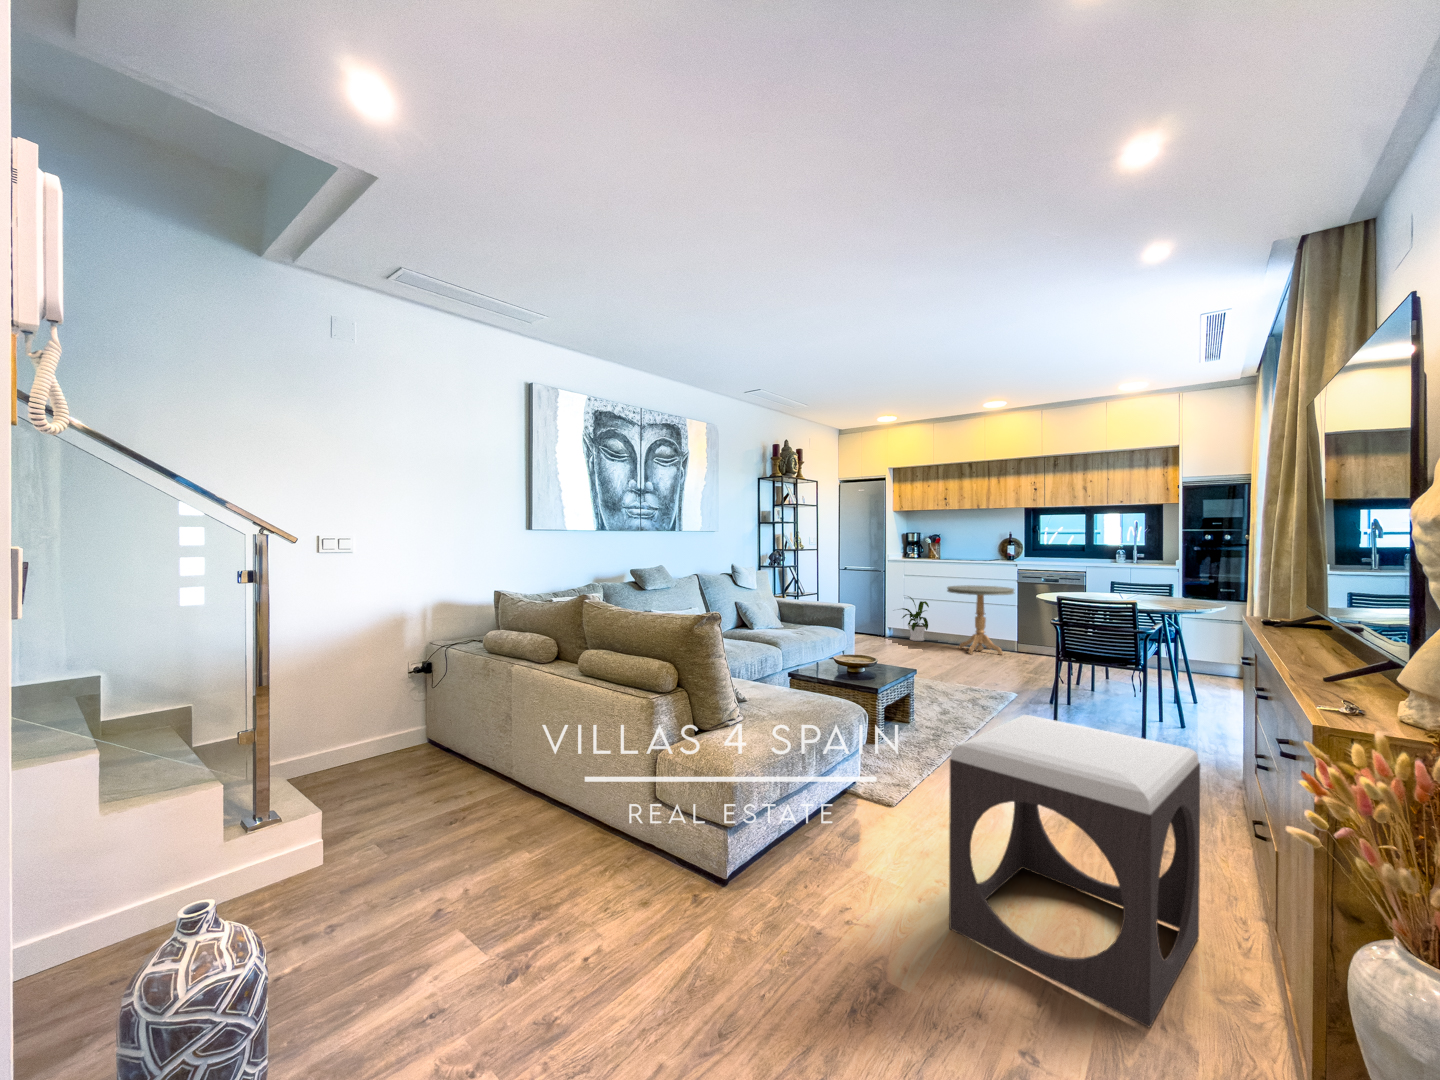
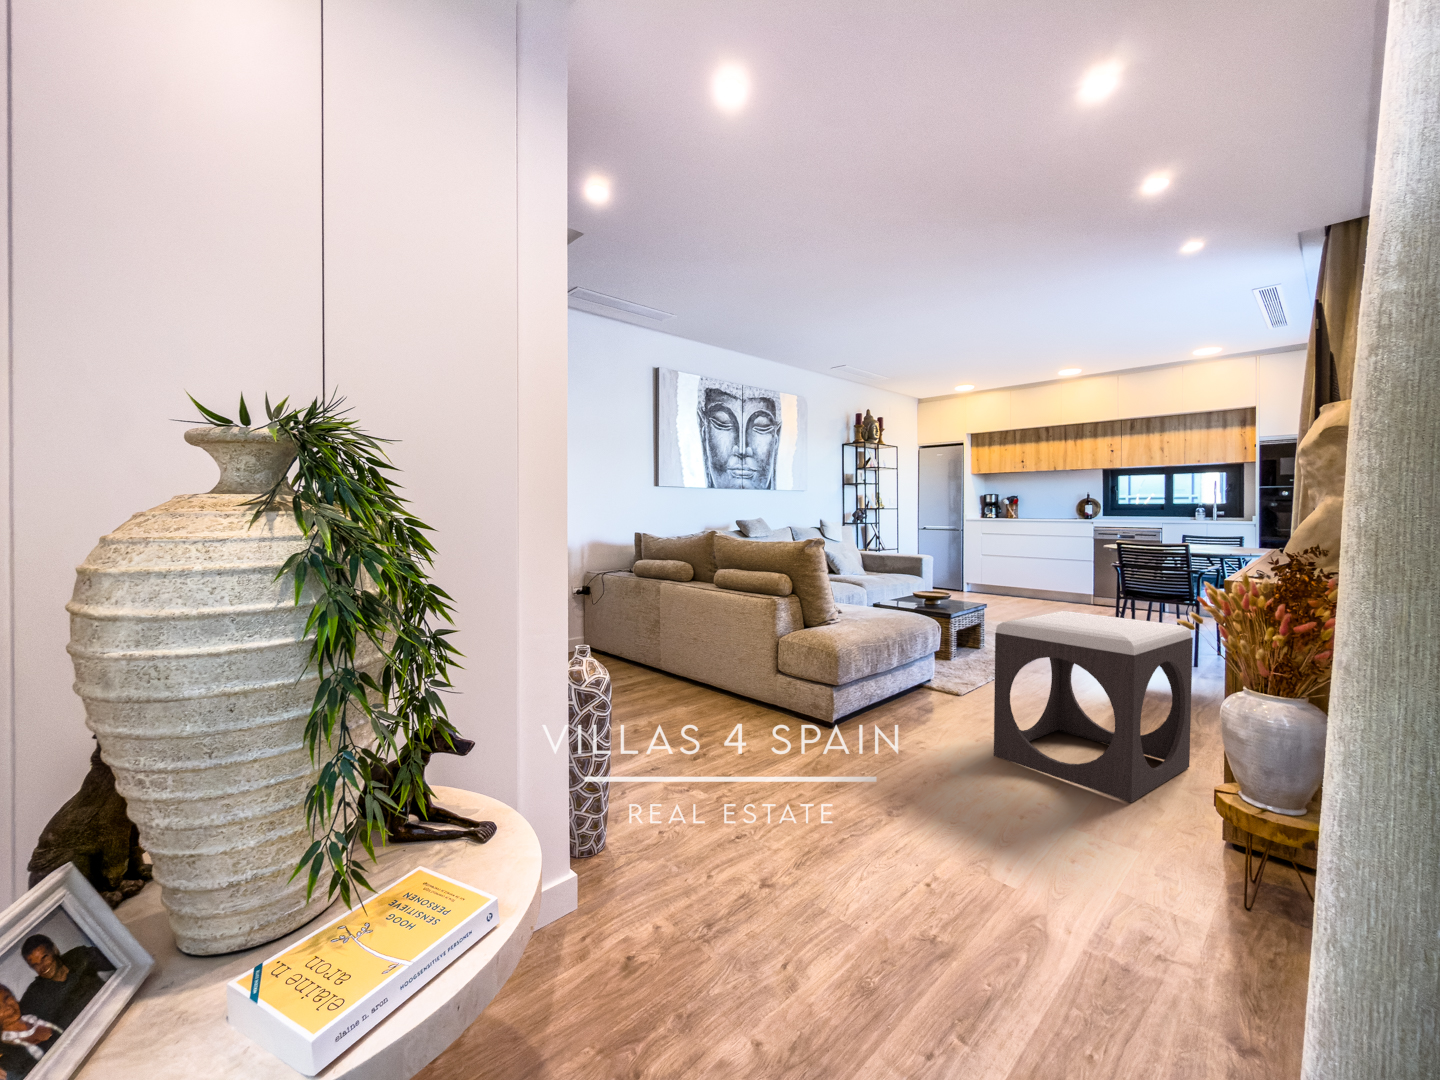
side table: present [947,585,1014,654] -> none [1022,542,1088,605]
house plant: present [902,596,929,641] -> none [969,552,1006,594]

